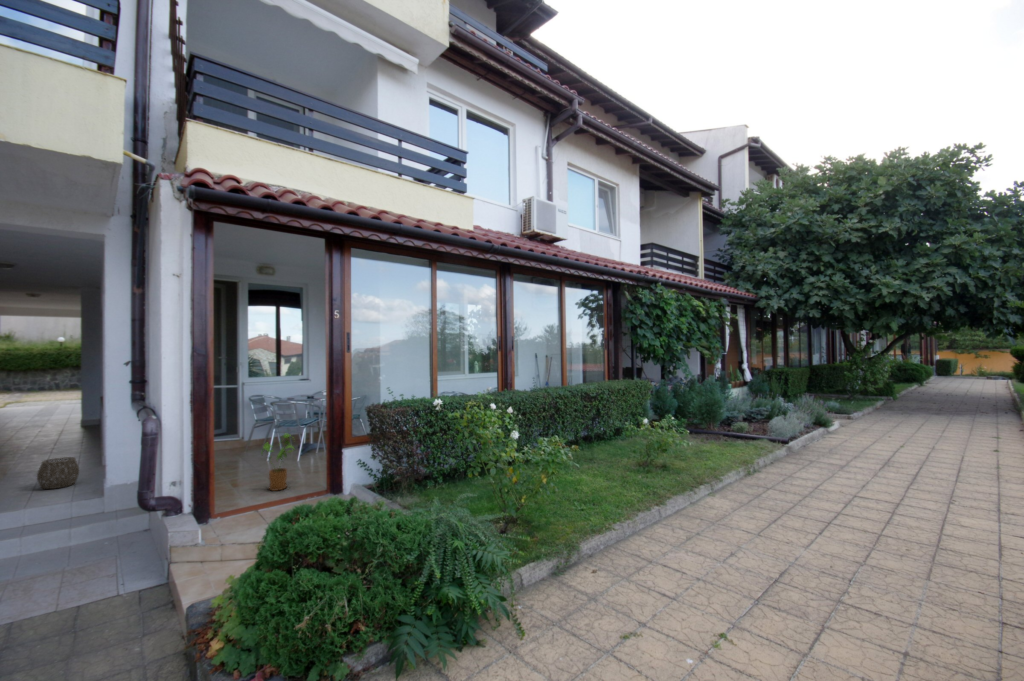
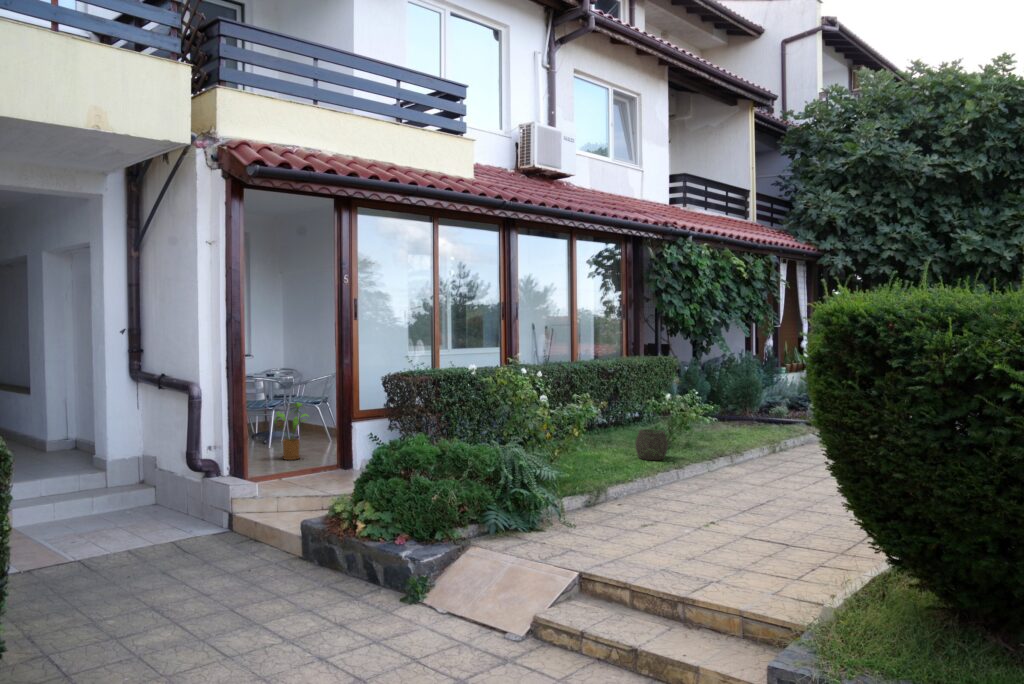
woven basket: present [37,457,79,489] -> present [636,429,668,460]

